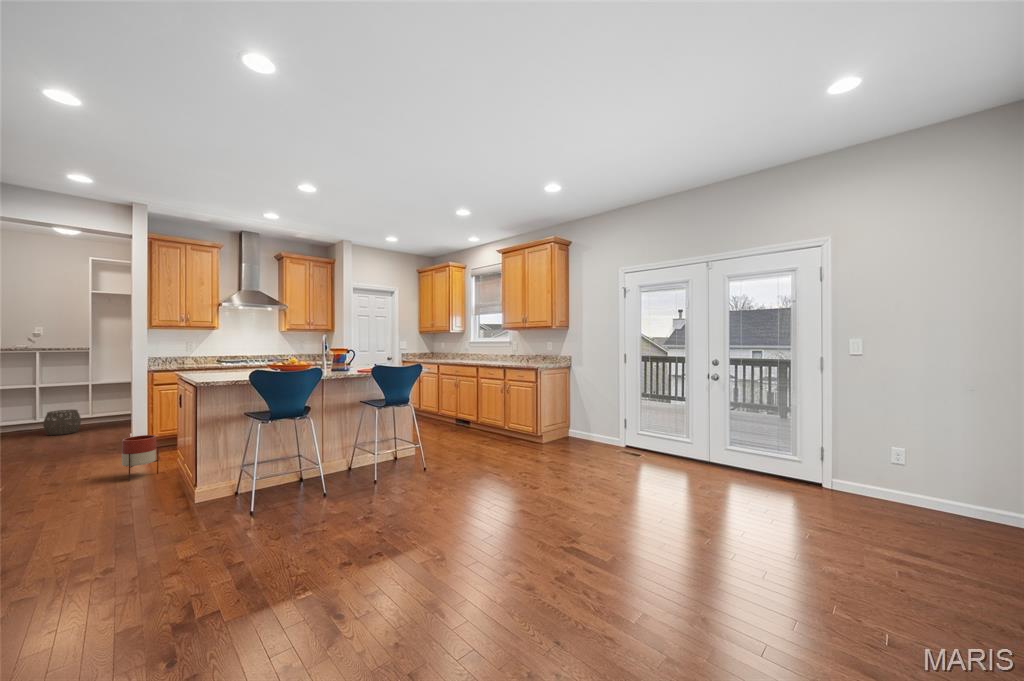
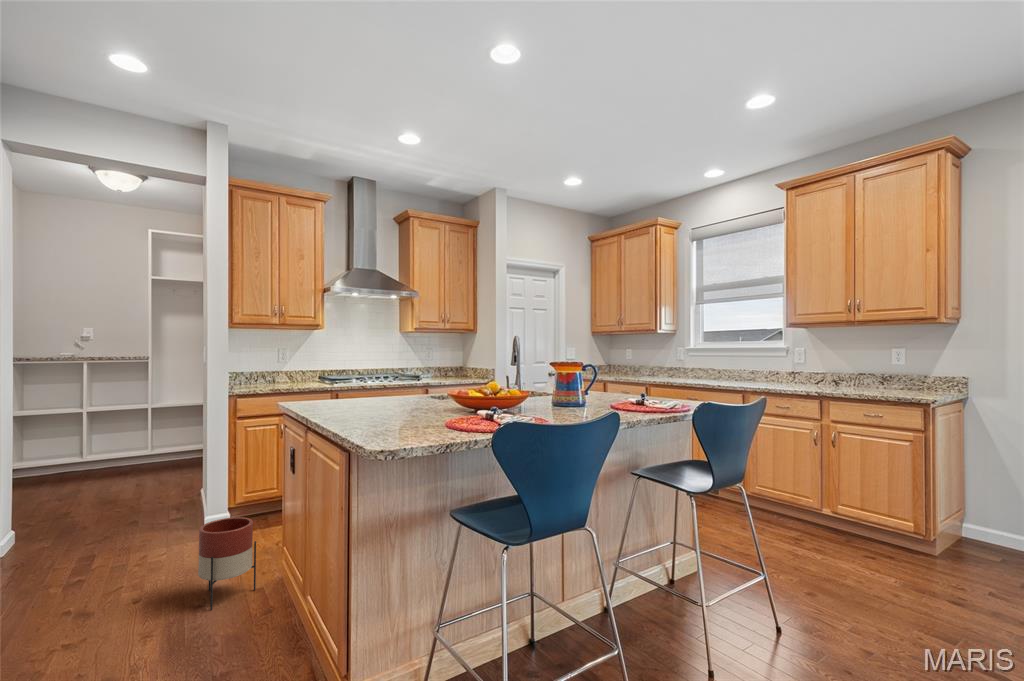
woven basket: present [43,409,81,435] -> none [91,445,139,483]

